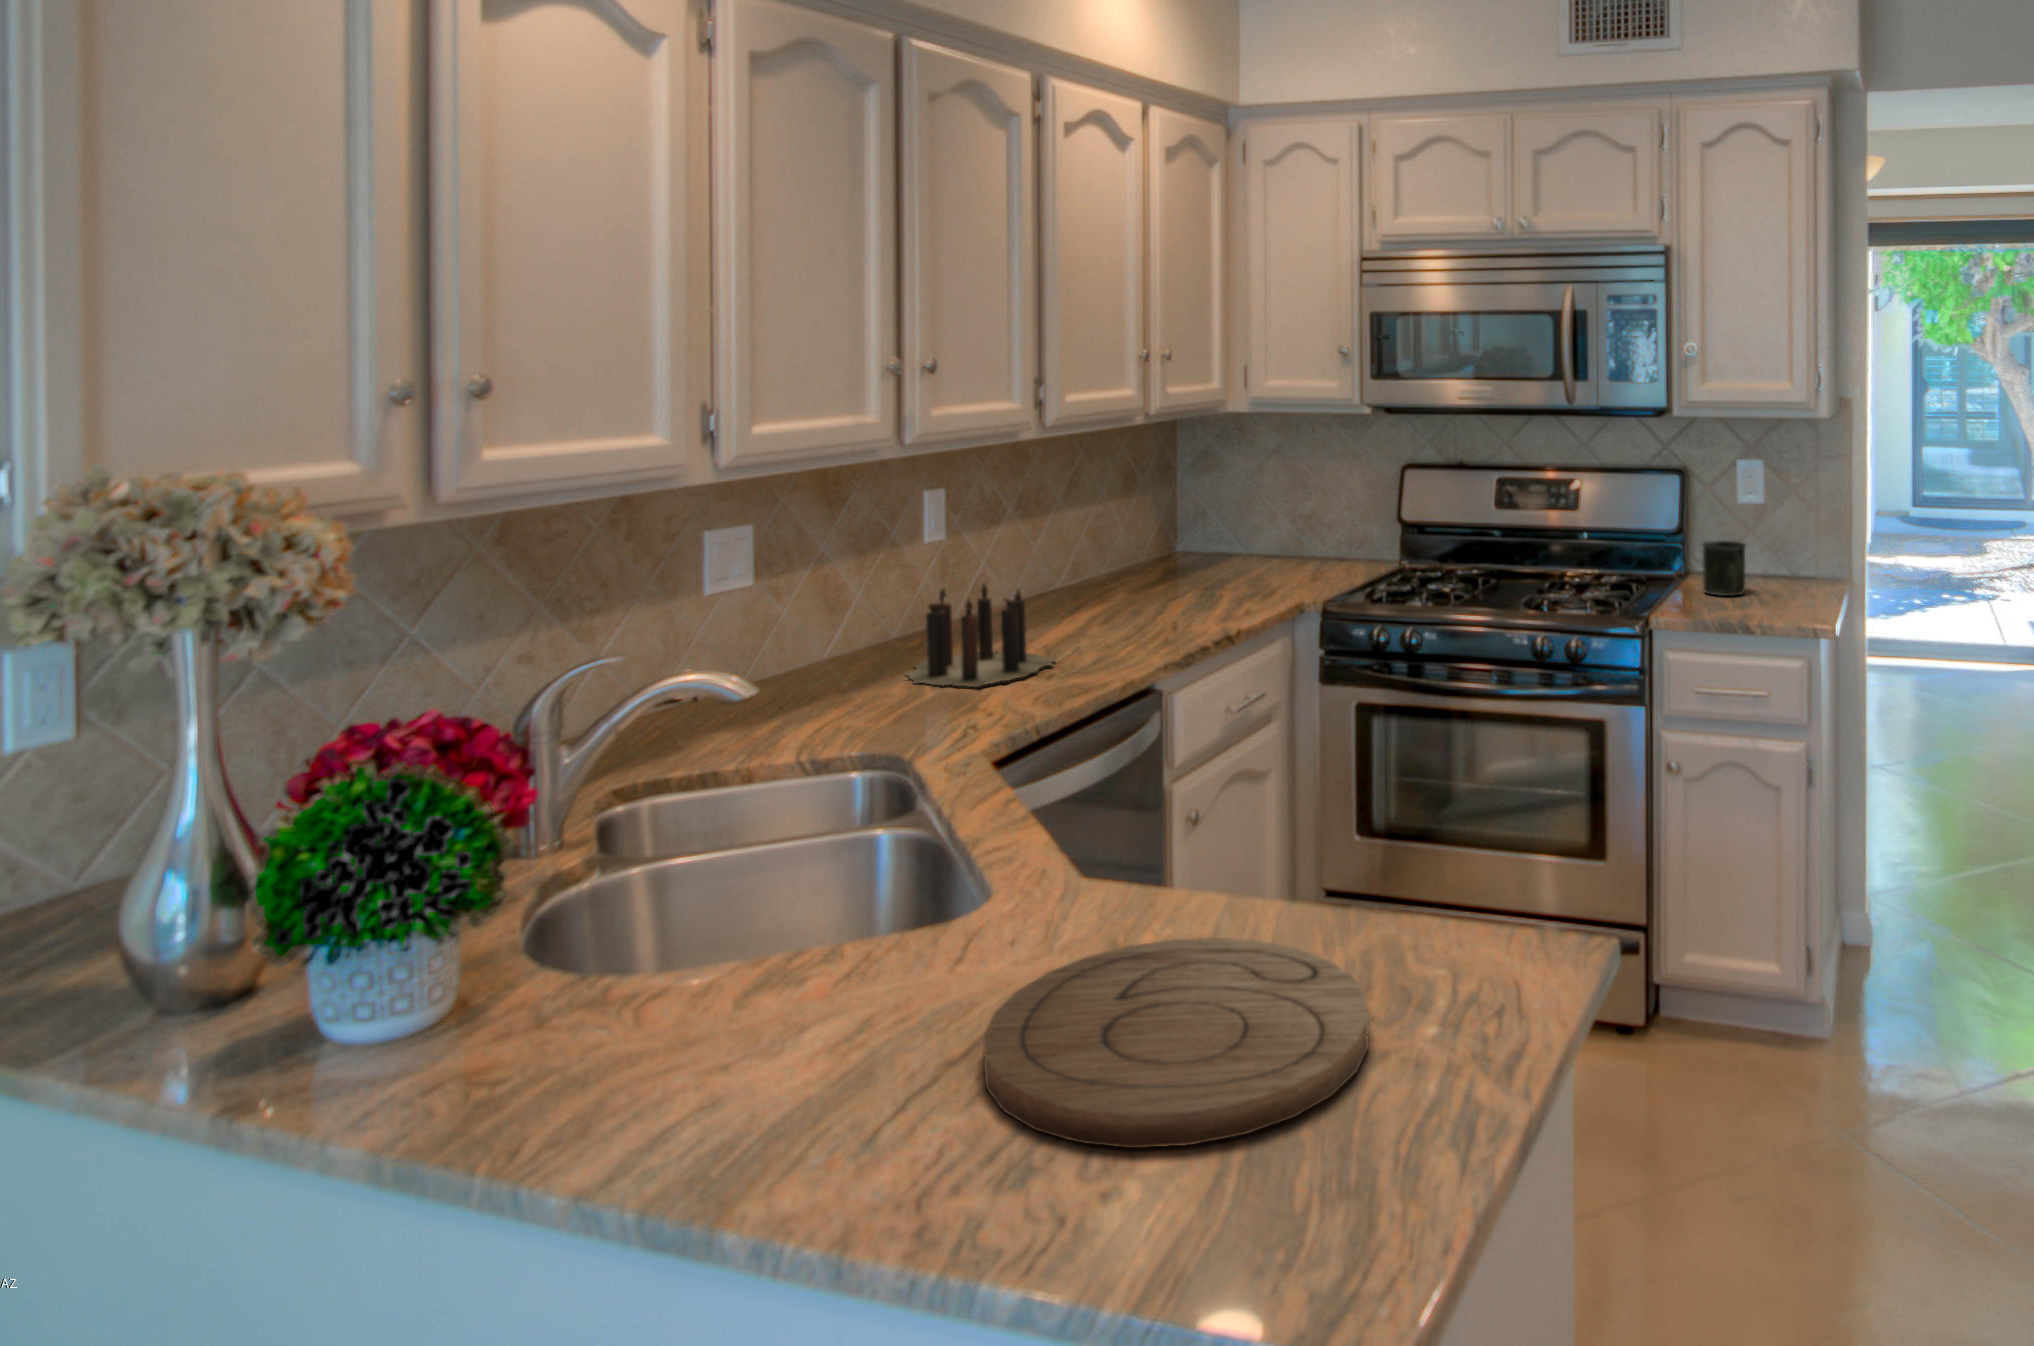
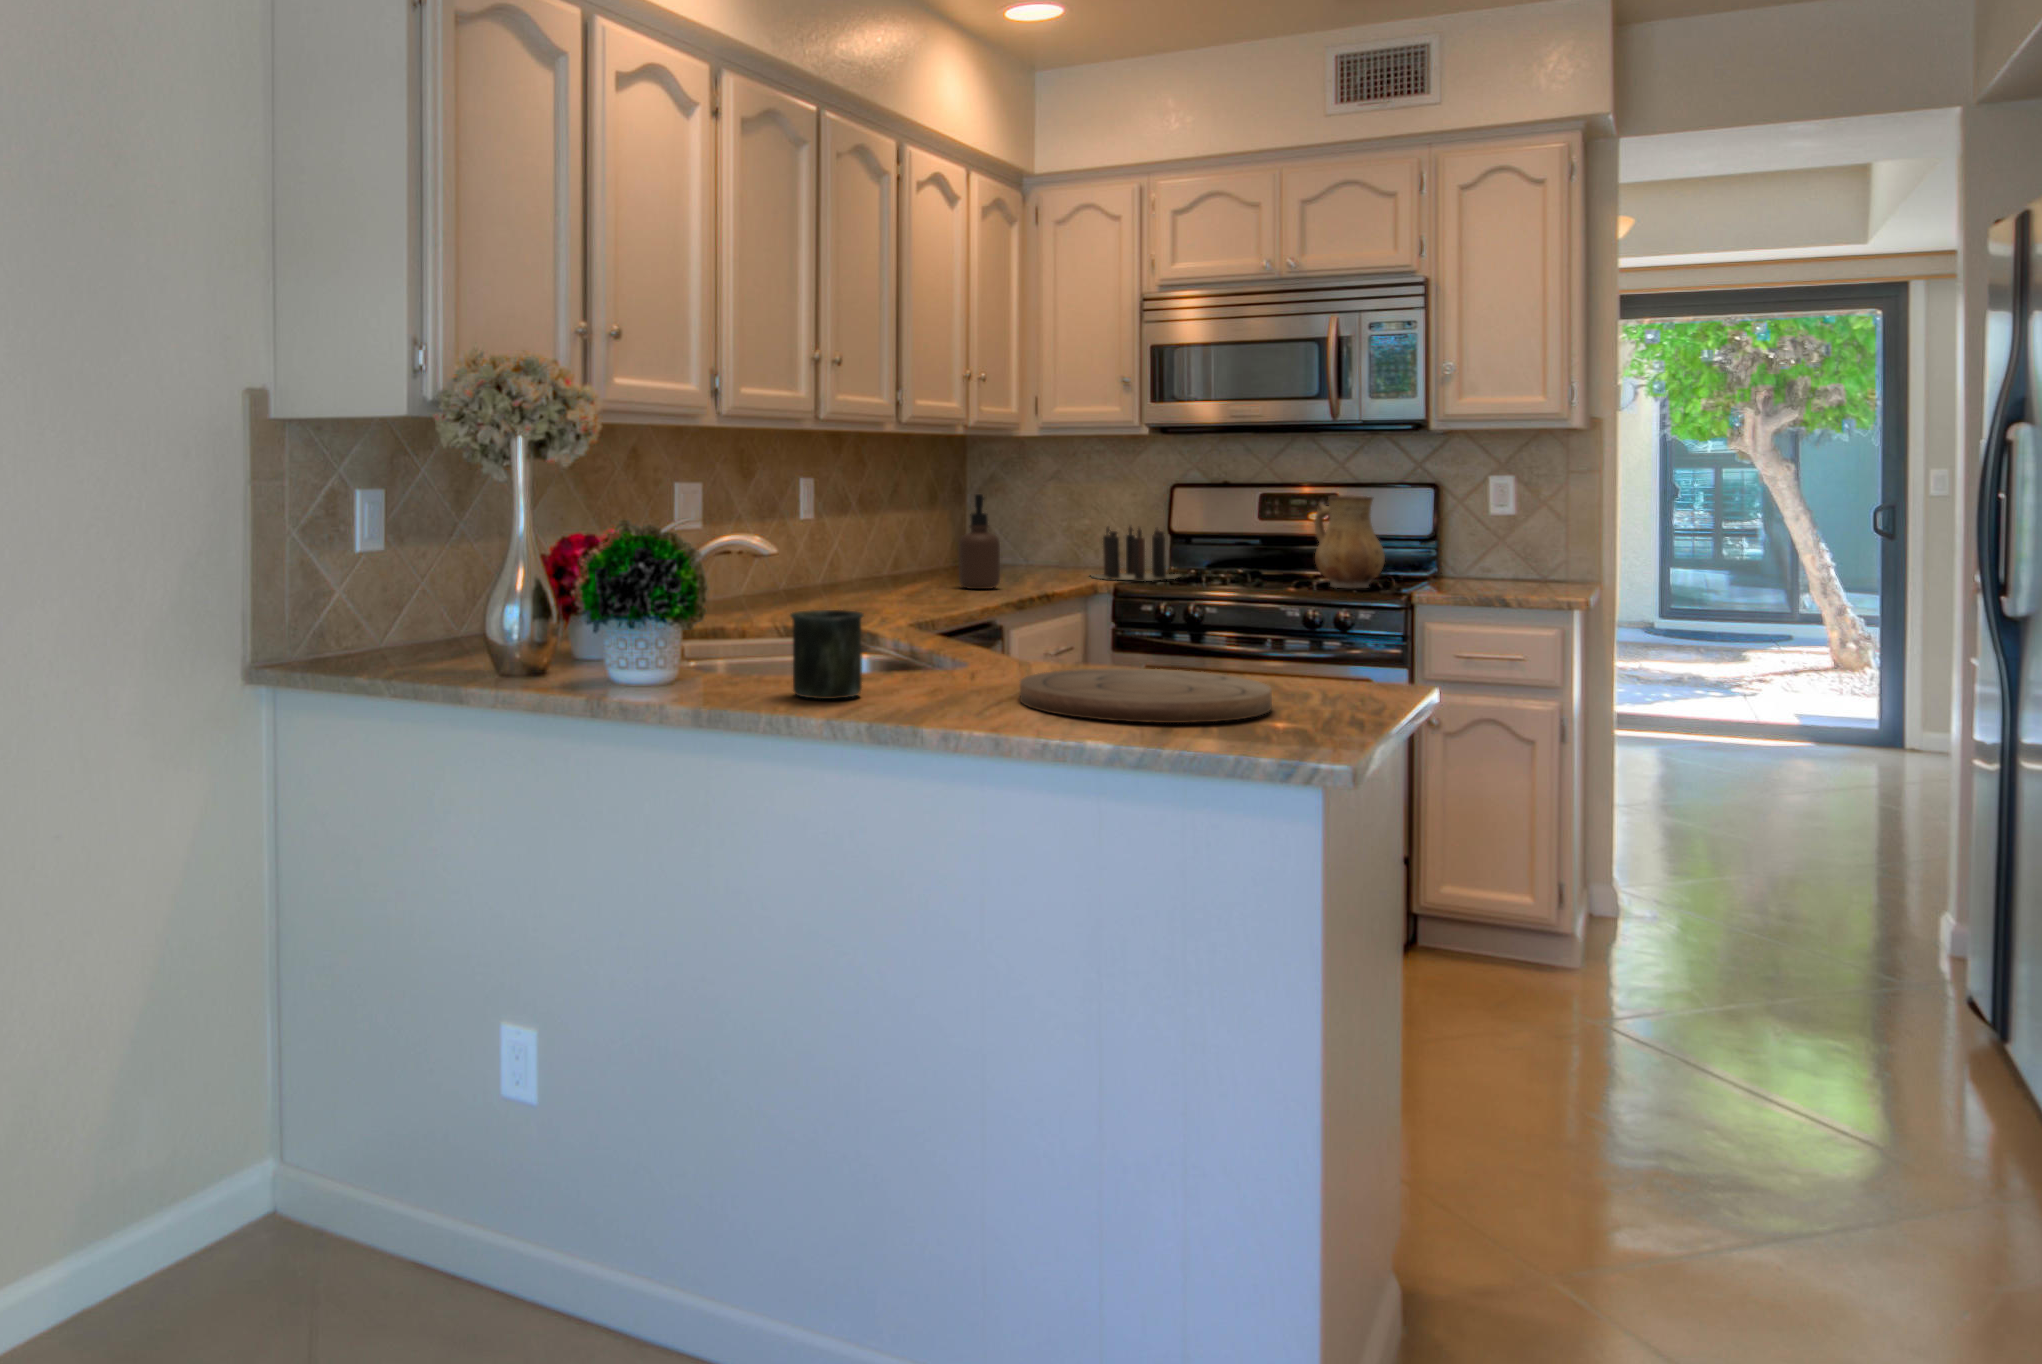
ceramic pitcher: none [1551,494,1626,605] -> present [1315,495,1385,588]
soap dispenser: none [1125,512,1176,632] -> present [959,494,1000,589]
mug: present [1703,541,1746,596] -> present [790,610,863,699]
candle: present [907,583,1055,687] -> present [1092,526,1180,581]

